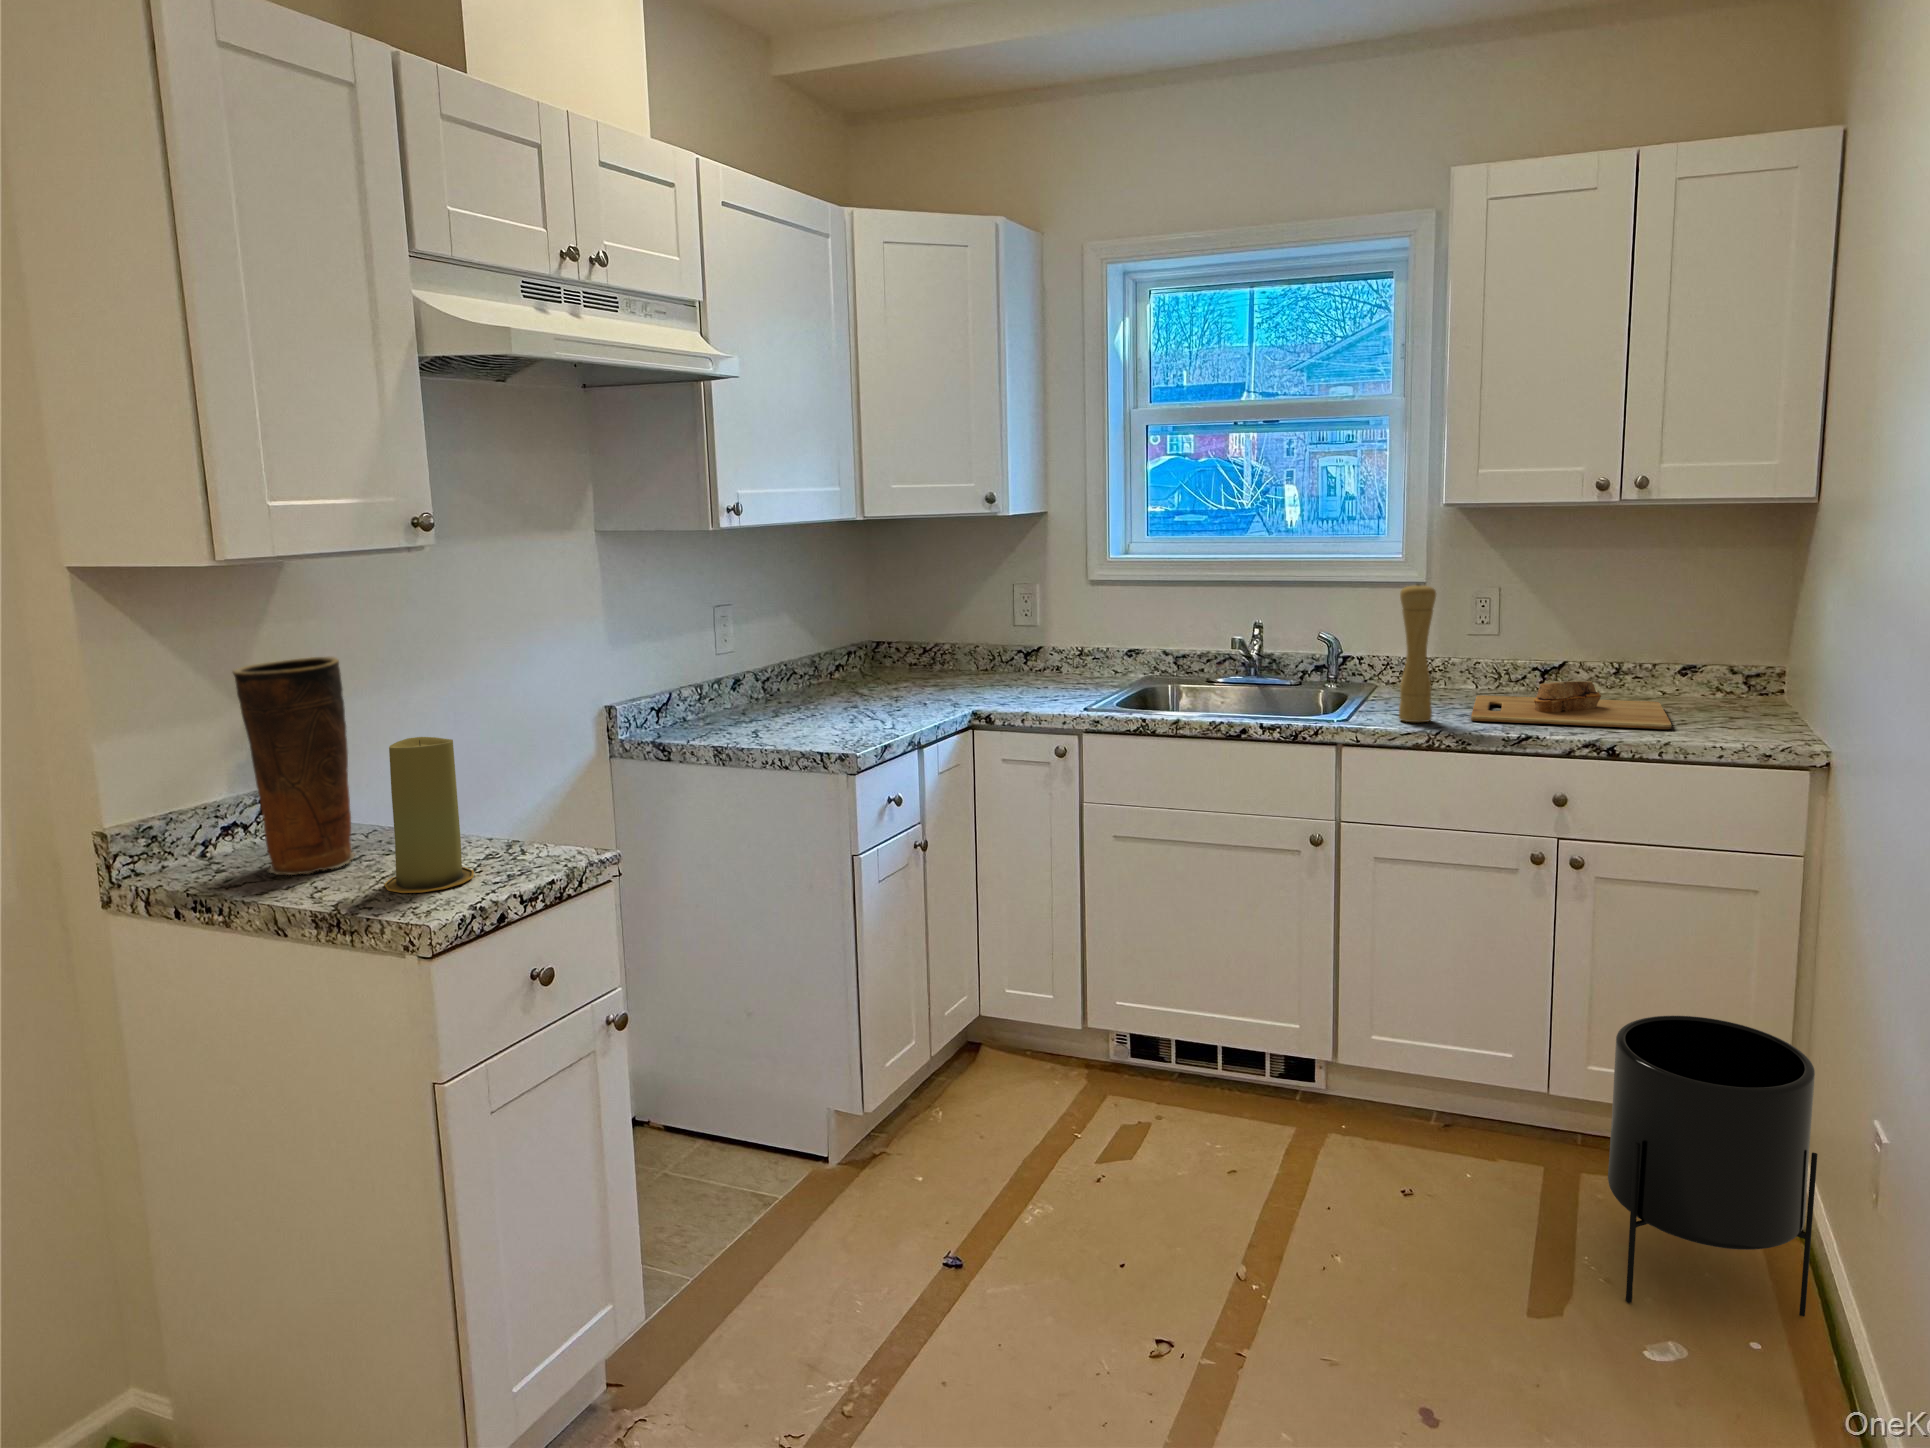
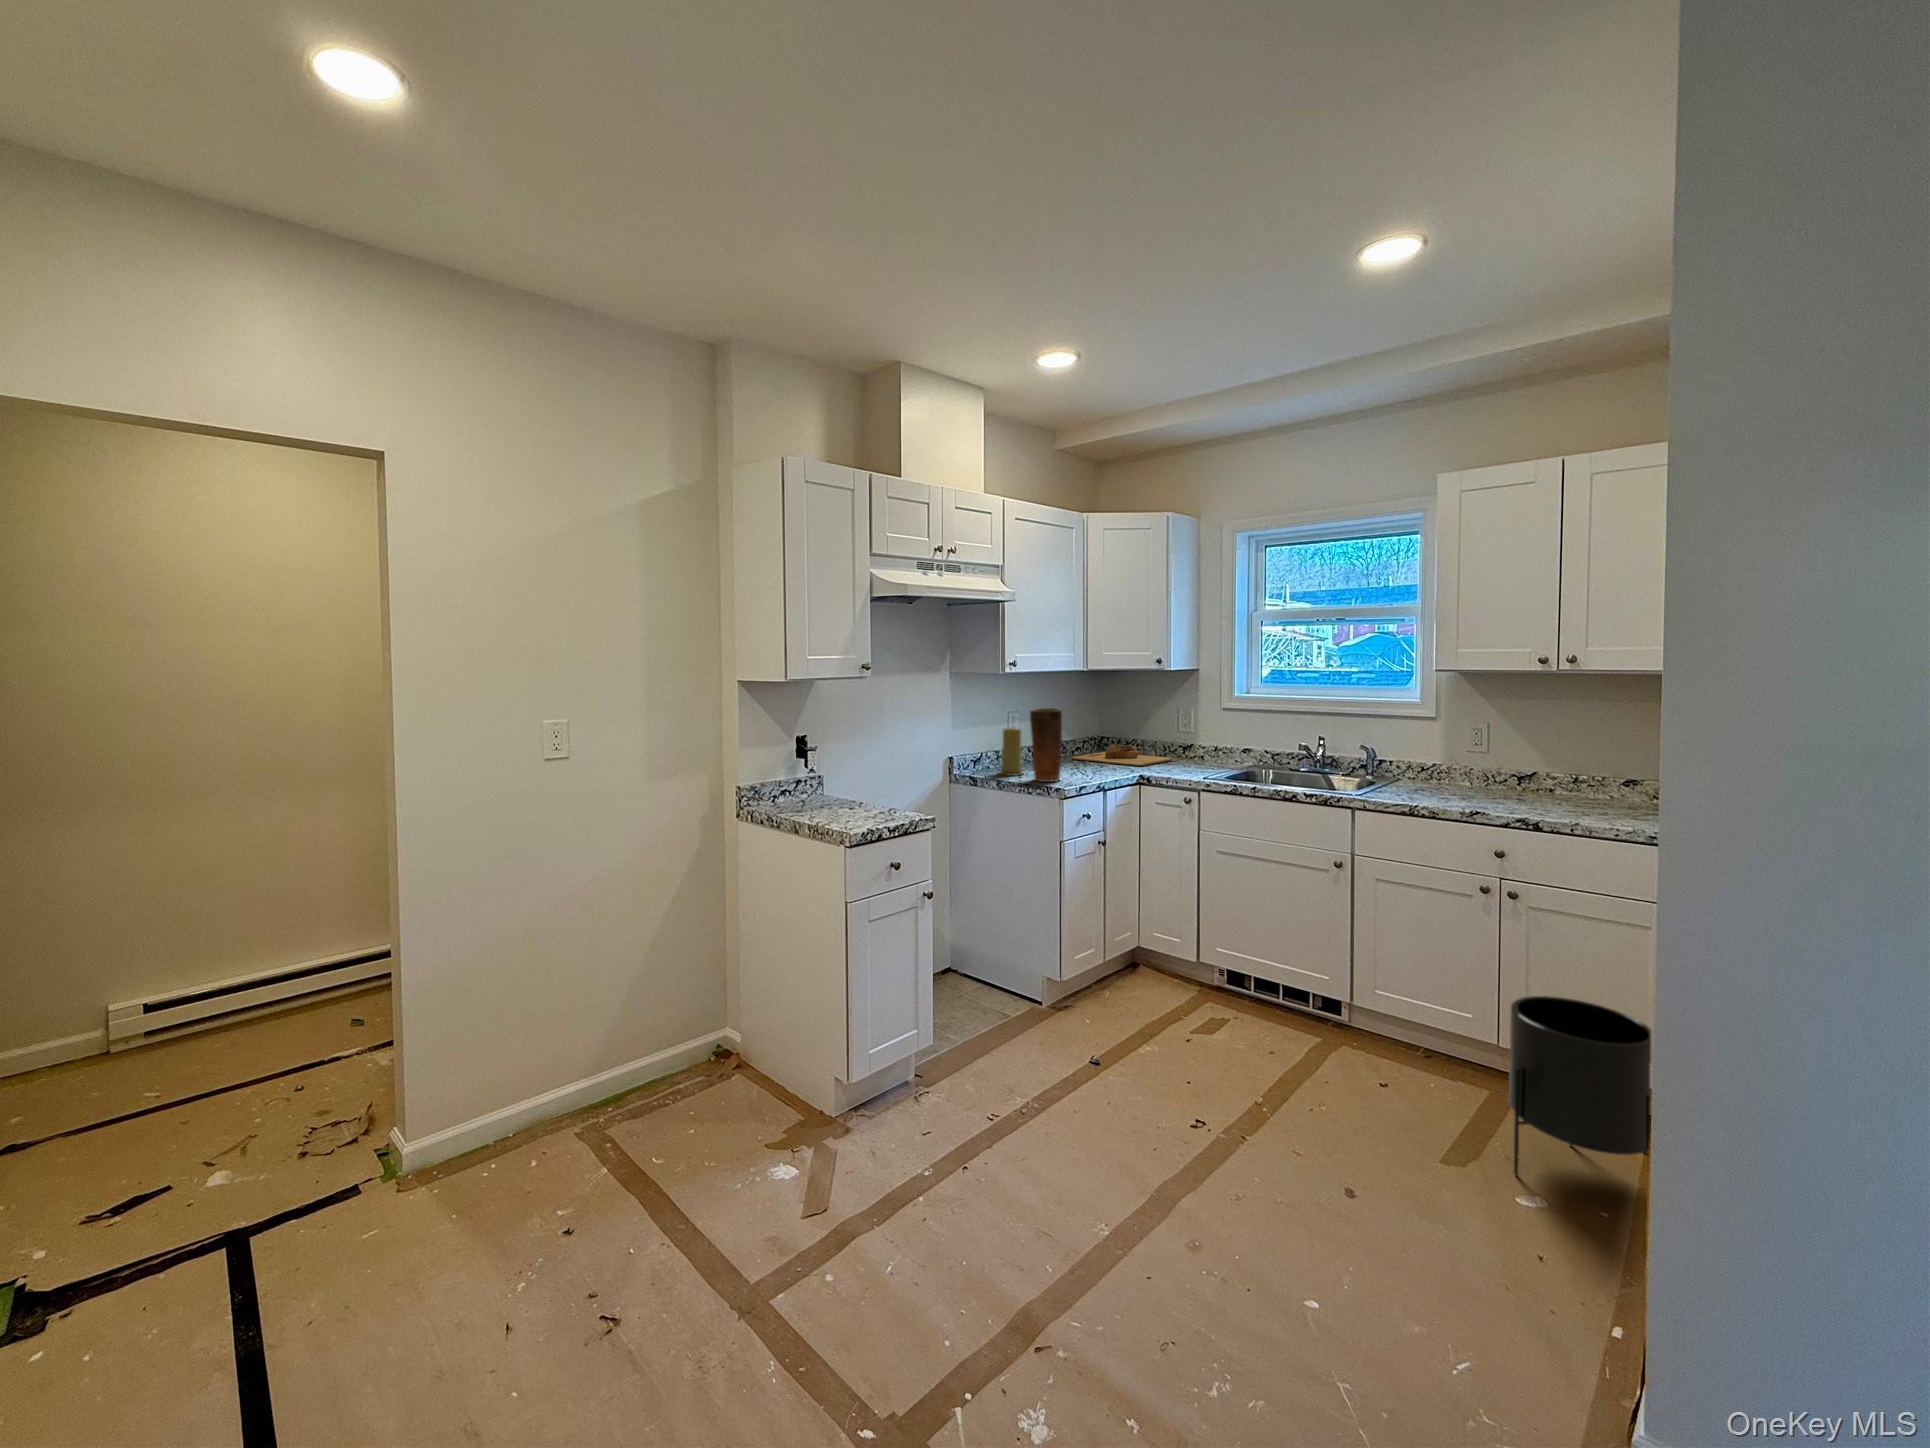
pepper mill: present [1399,583,1436,722] -> none [1396,714,1420,799]
vase: present [232,656,356,875] -> present [1030,708,1062,782]
cutting board: present [1471,681,1672,729] -> present [1073,745,1172,766]
candle: present [384,737,474,893] -> present [999,728,1023,775]

